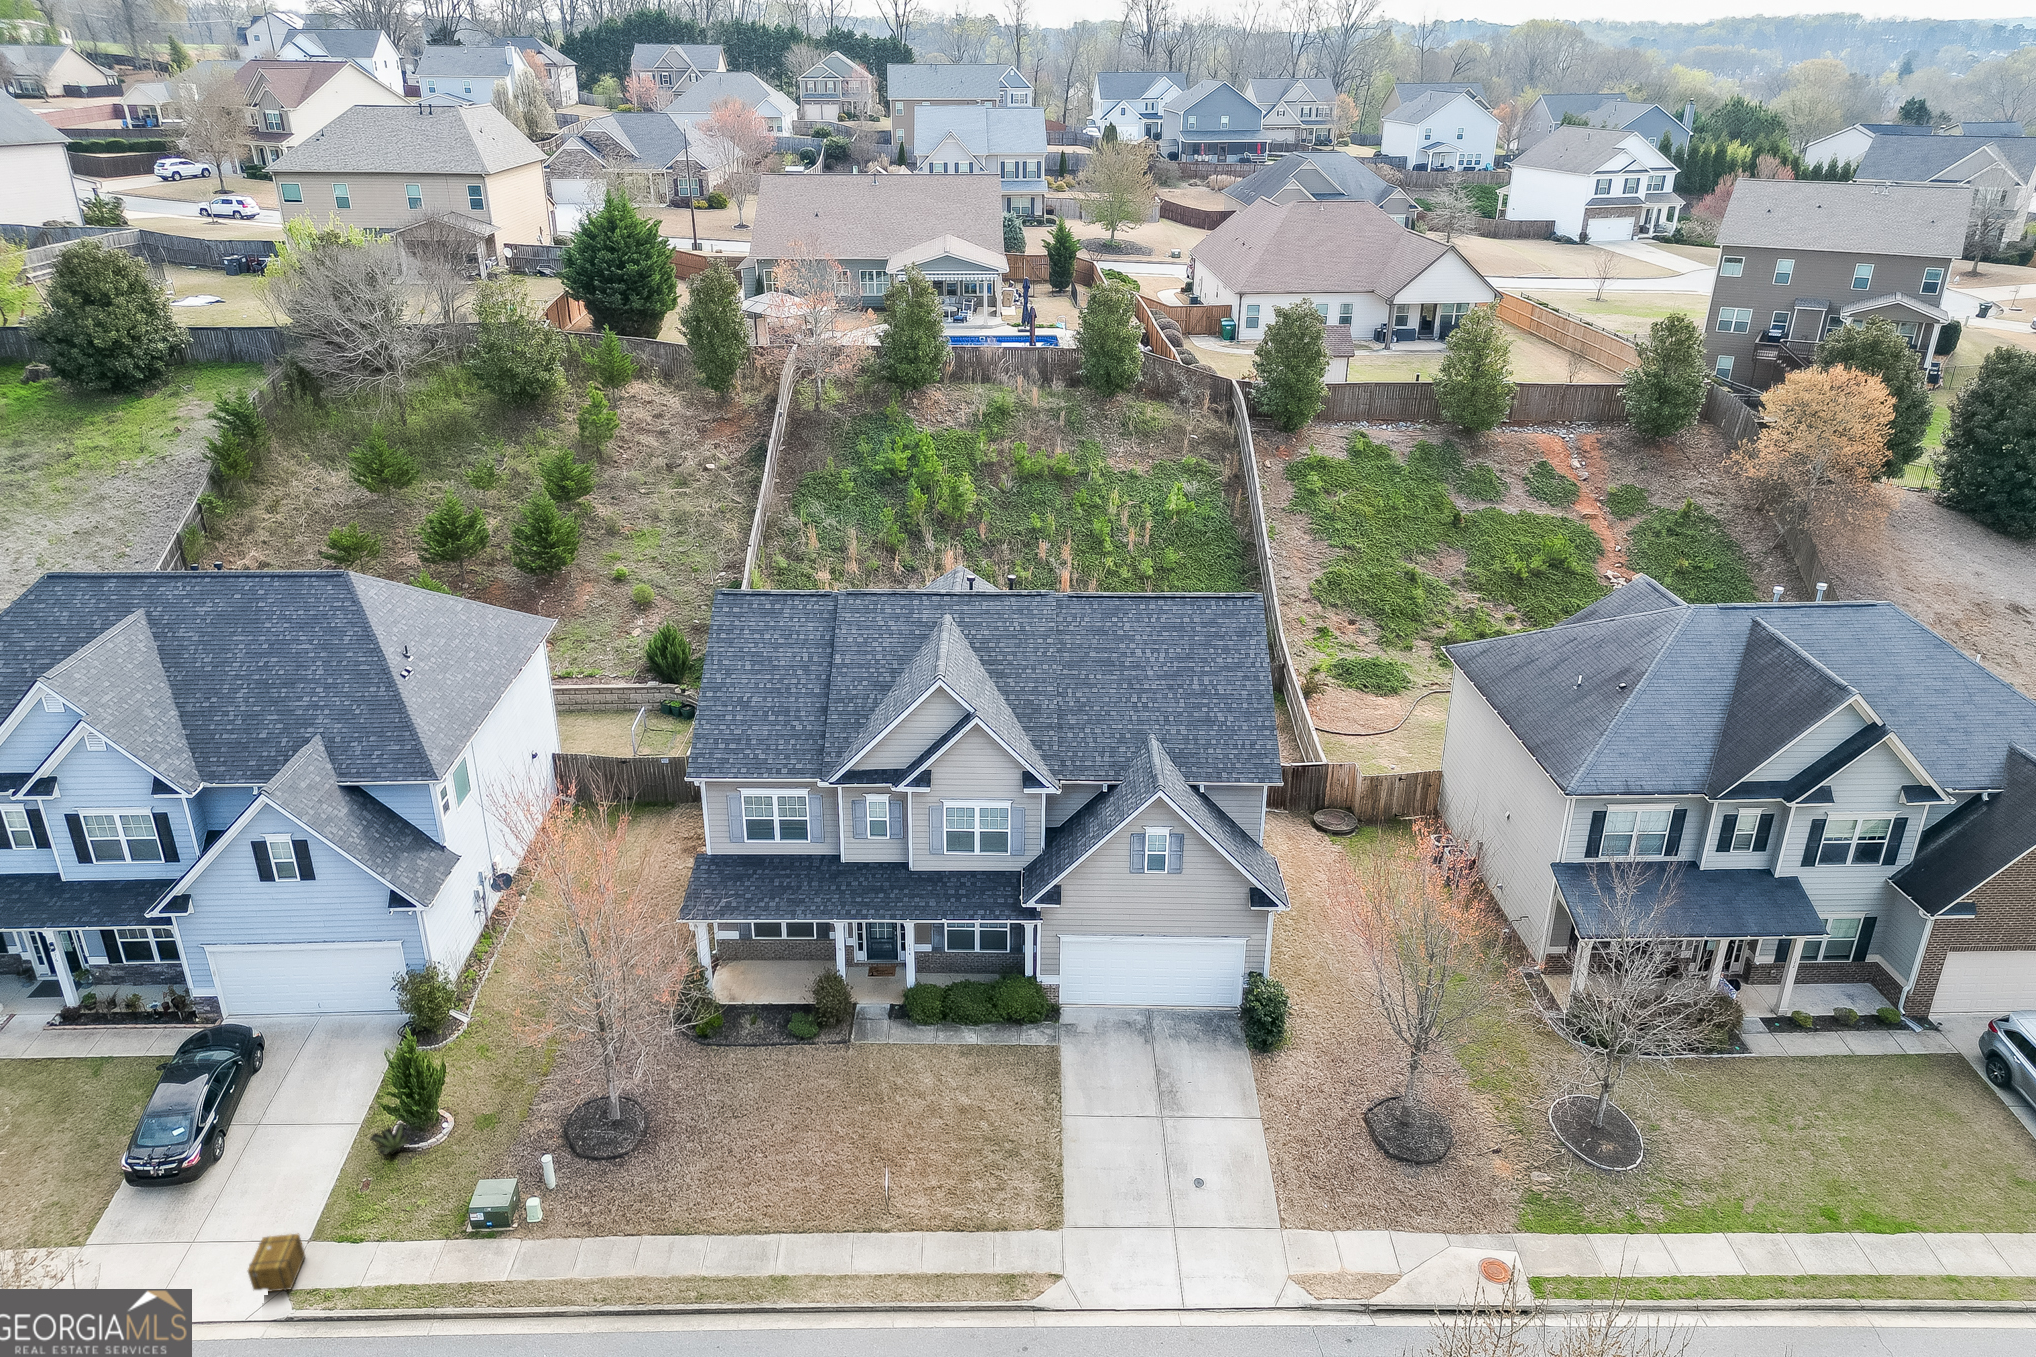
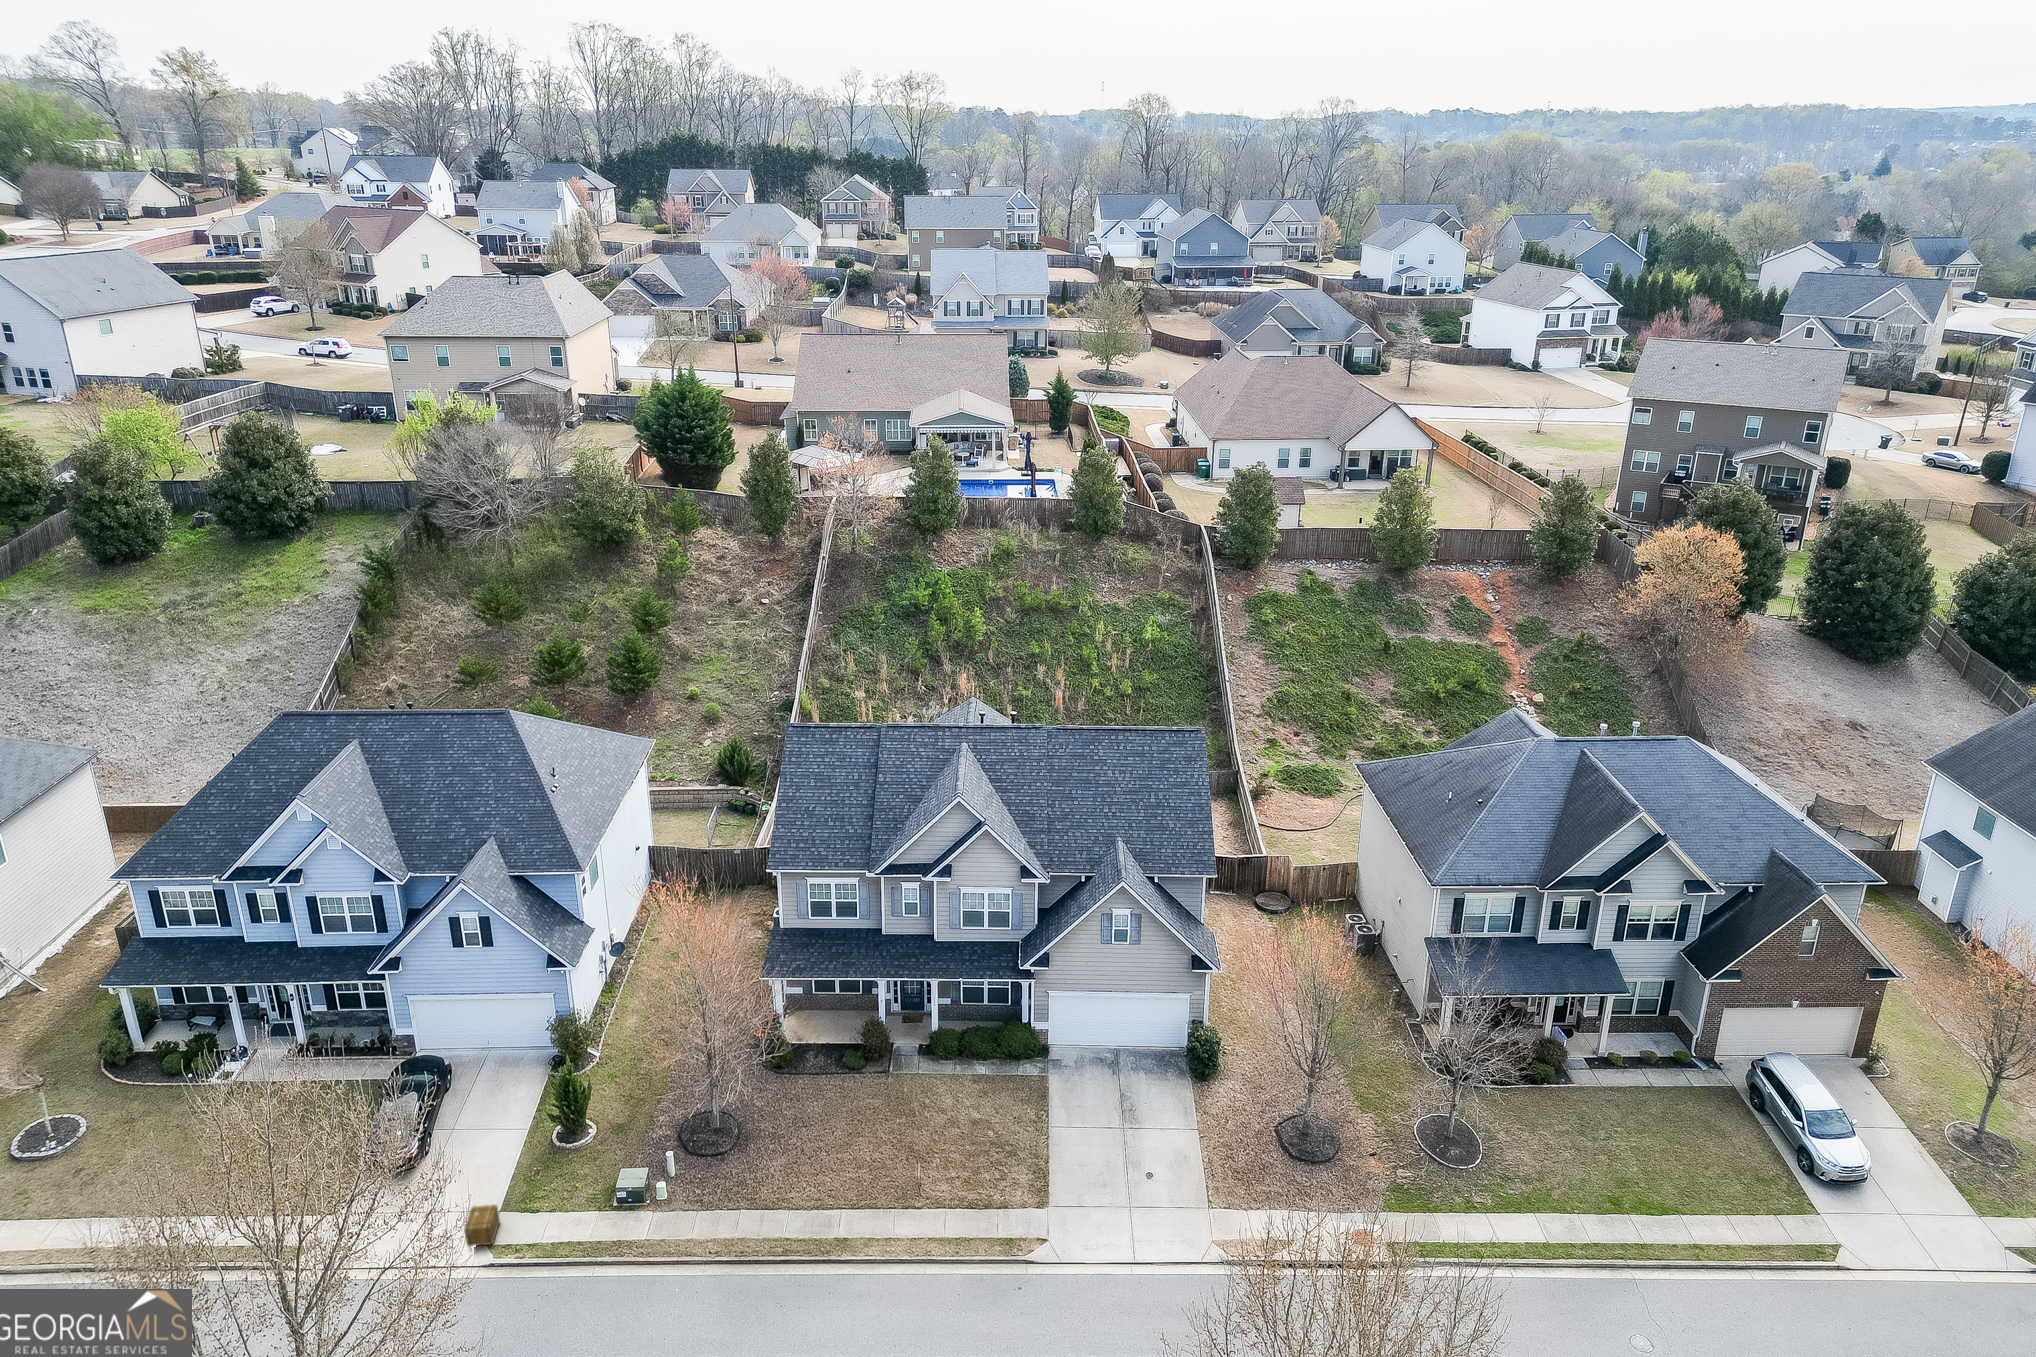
potted plant: present [370,1122,411,1154] -> none [537,1128,570,1152]

